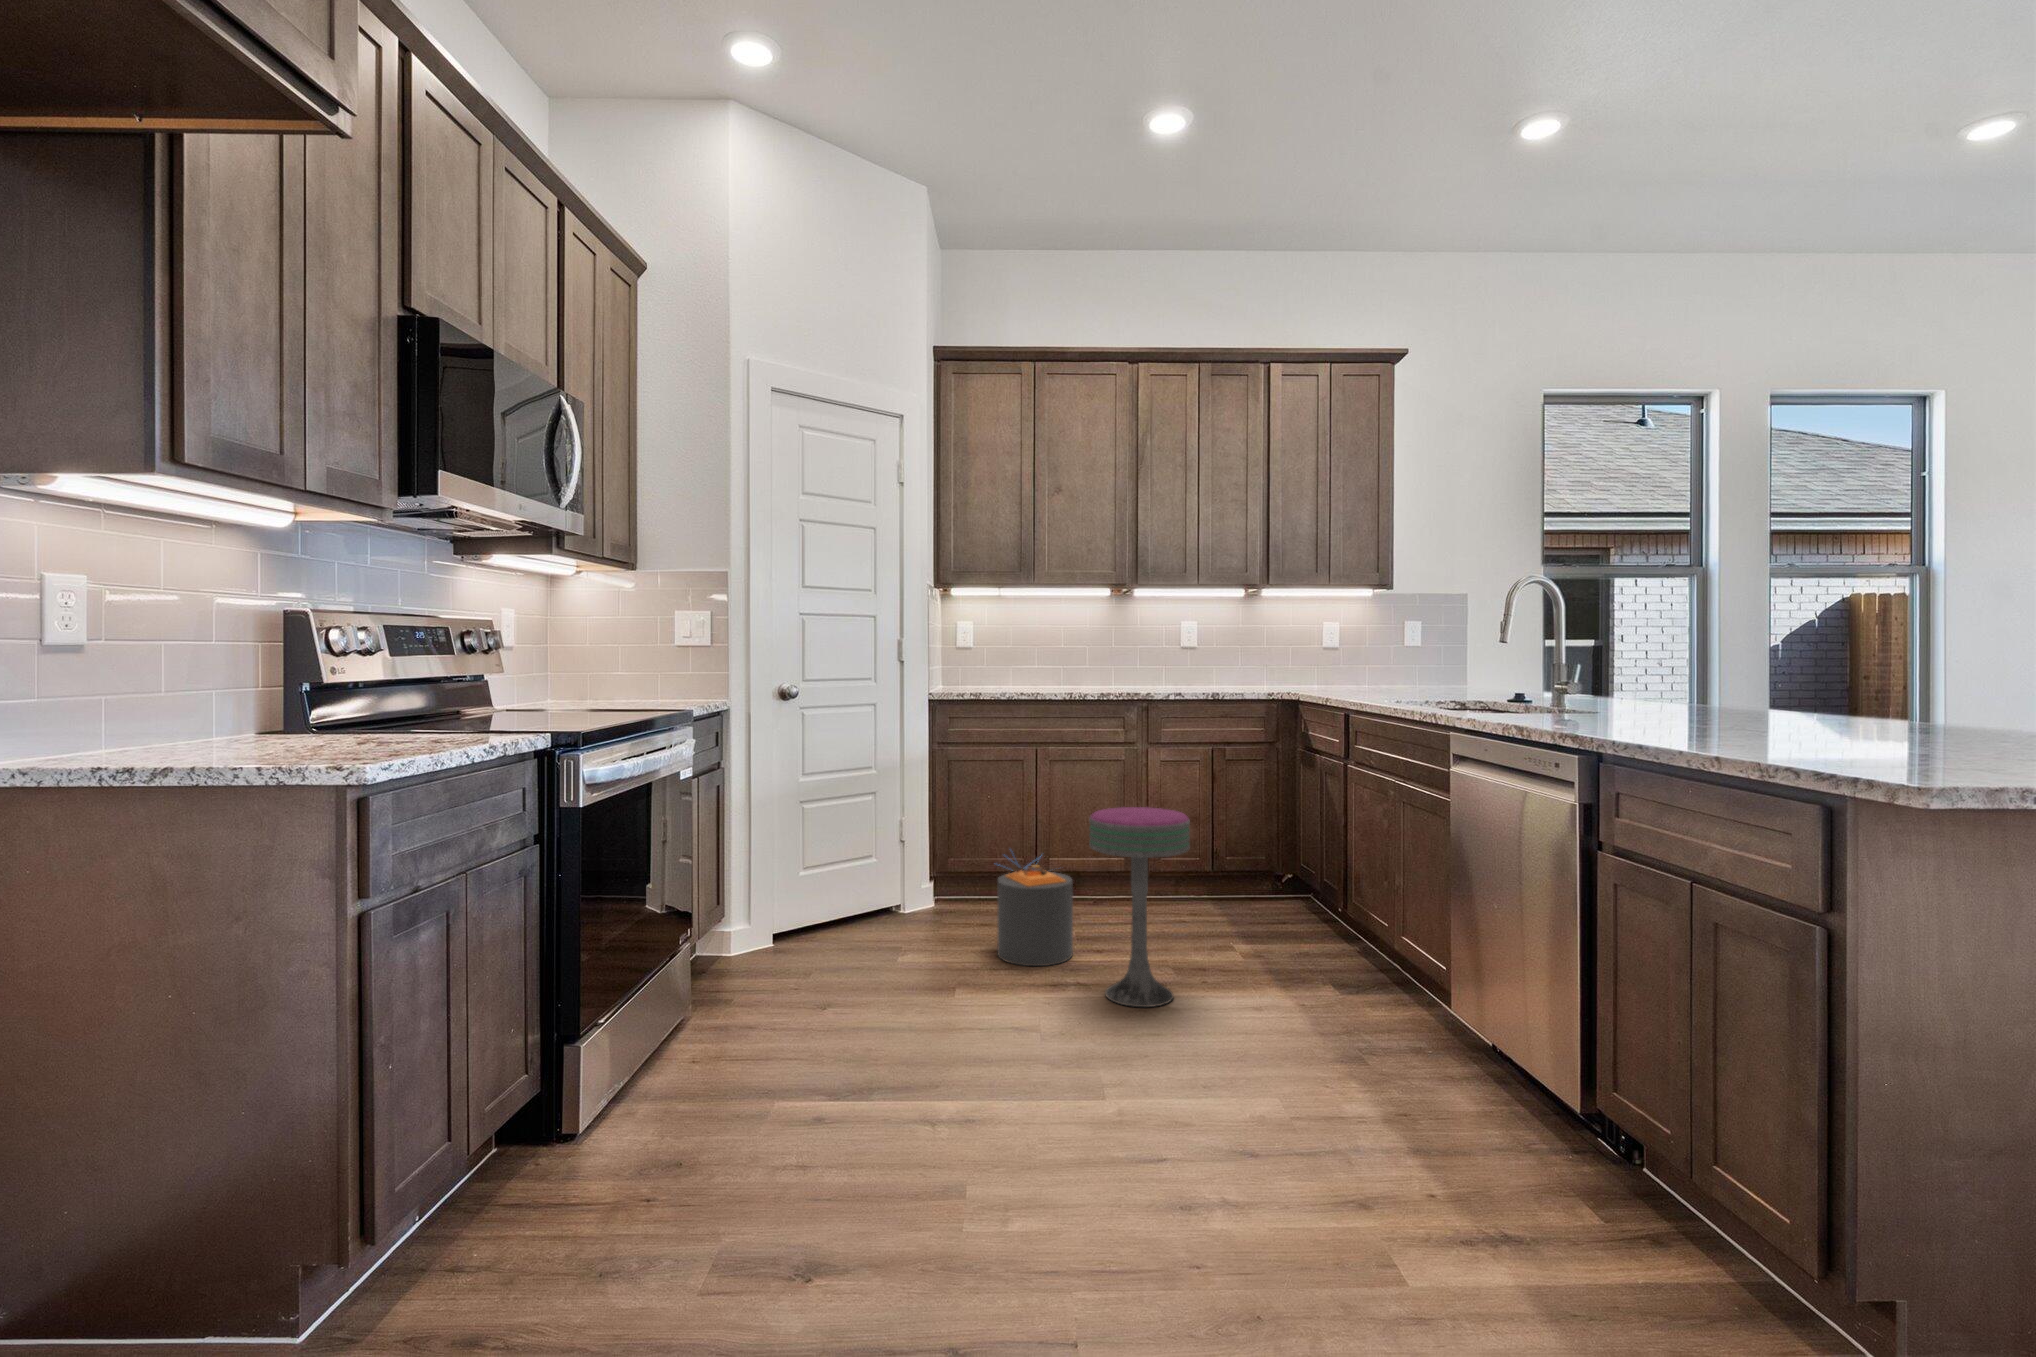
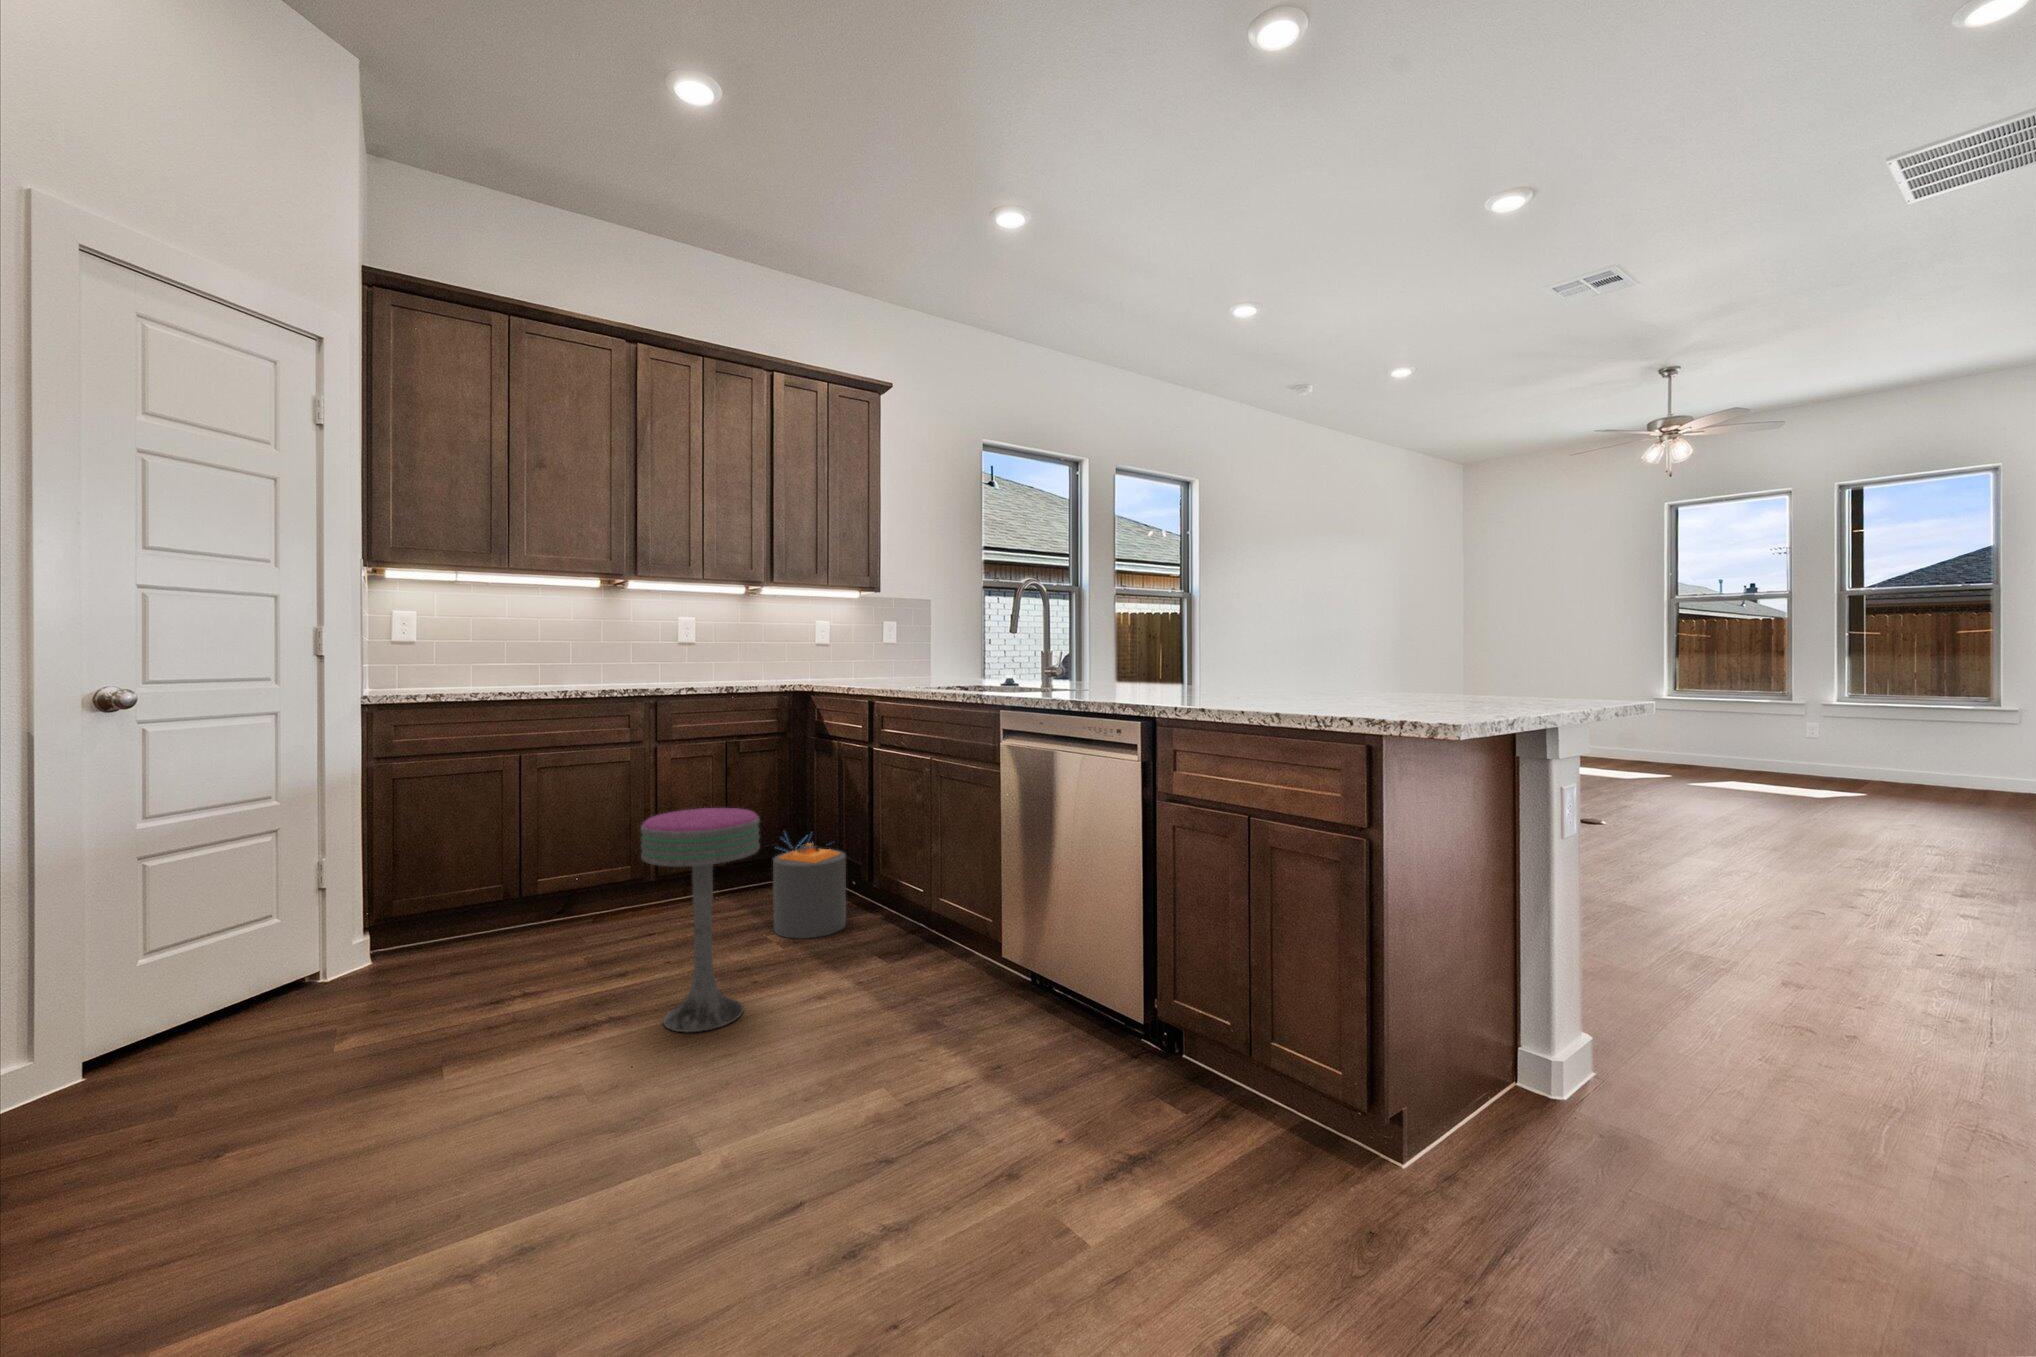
trash can: present [998,855,1073,966] -> present [773,834,846,939]

